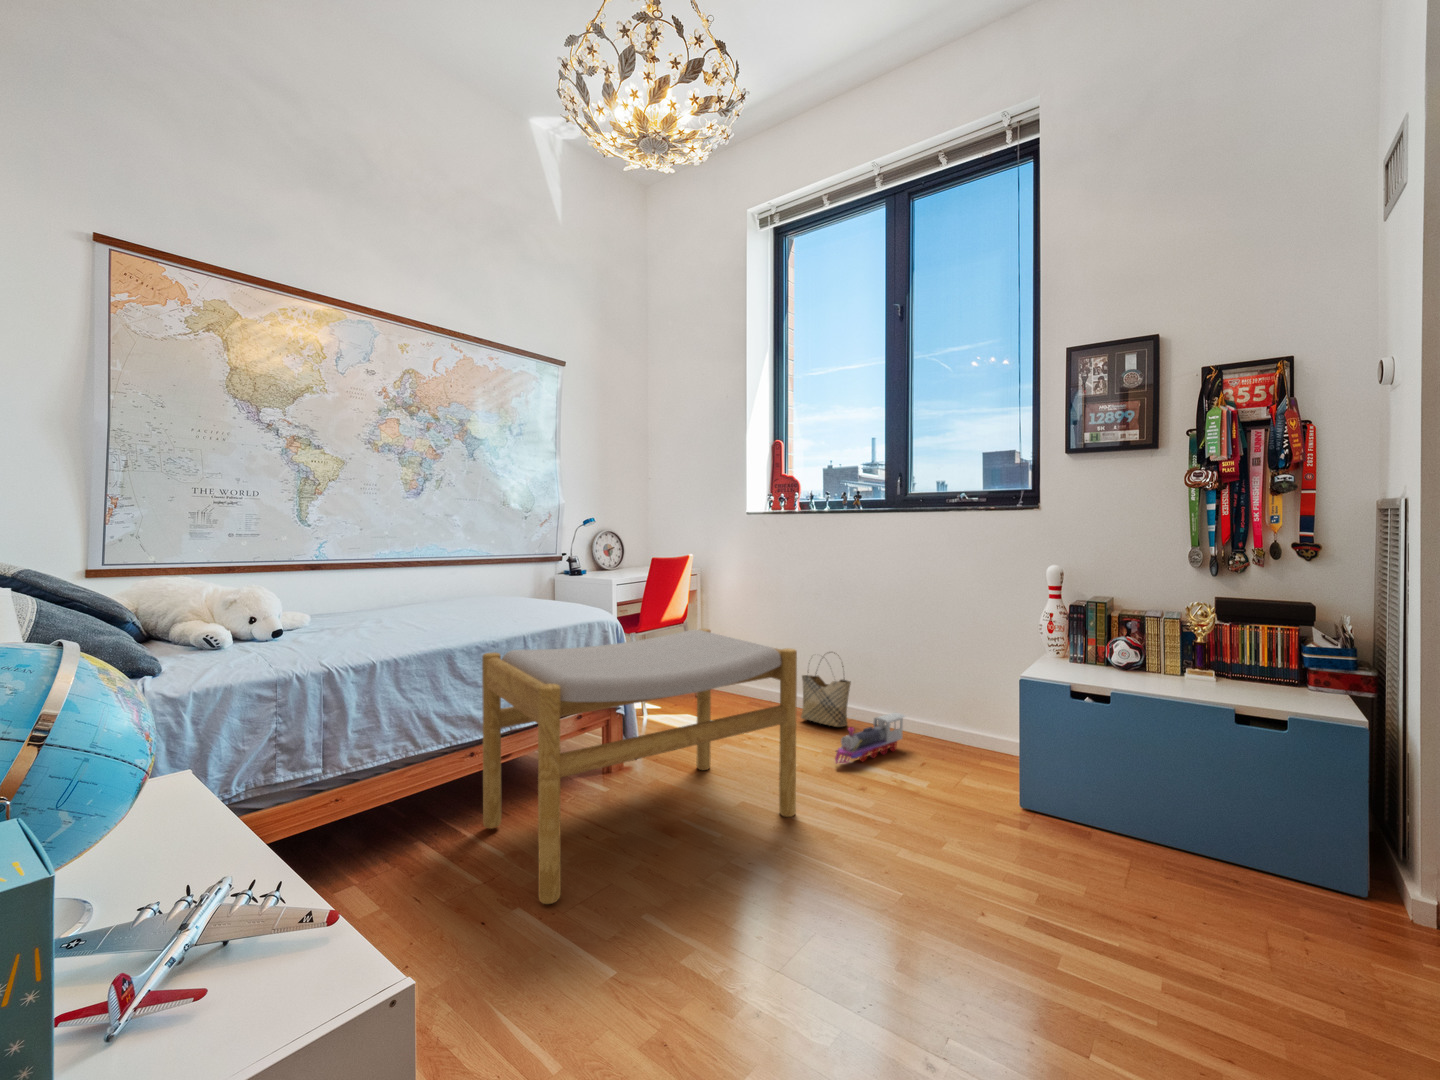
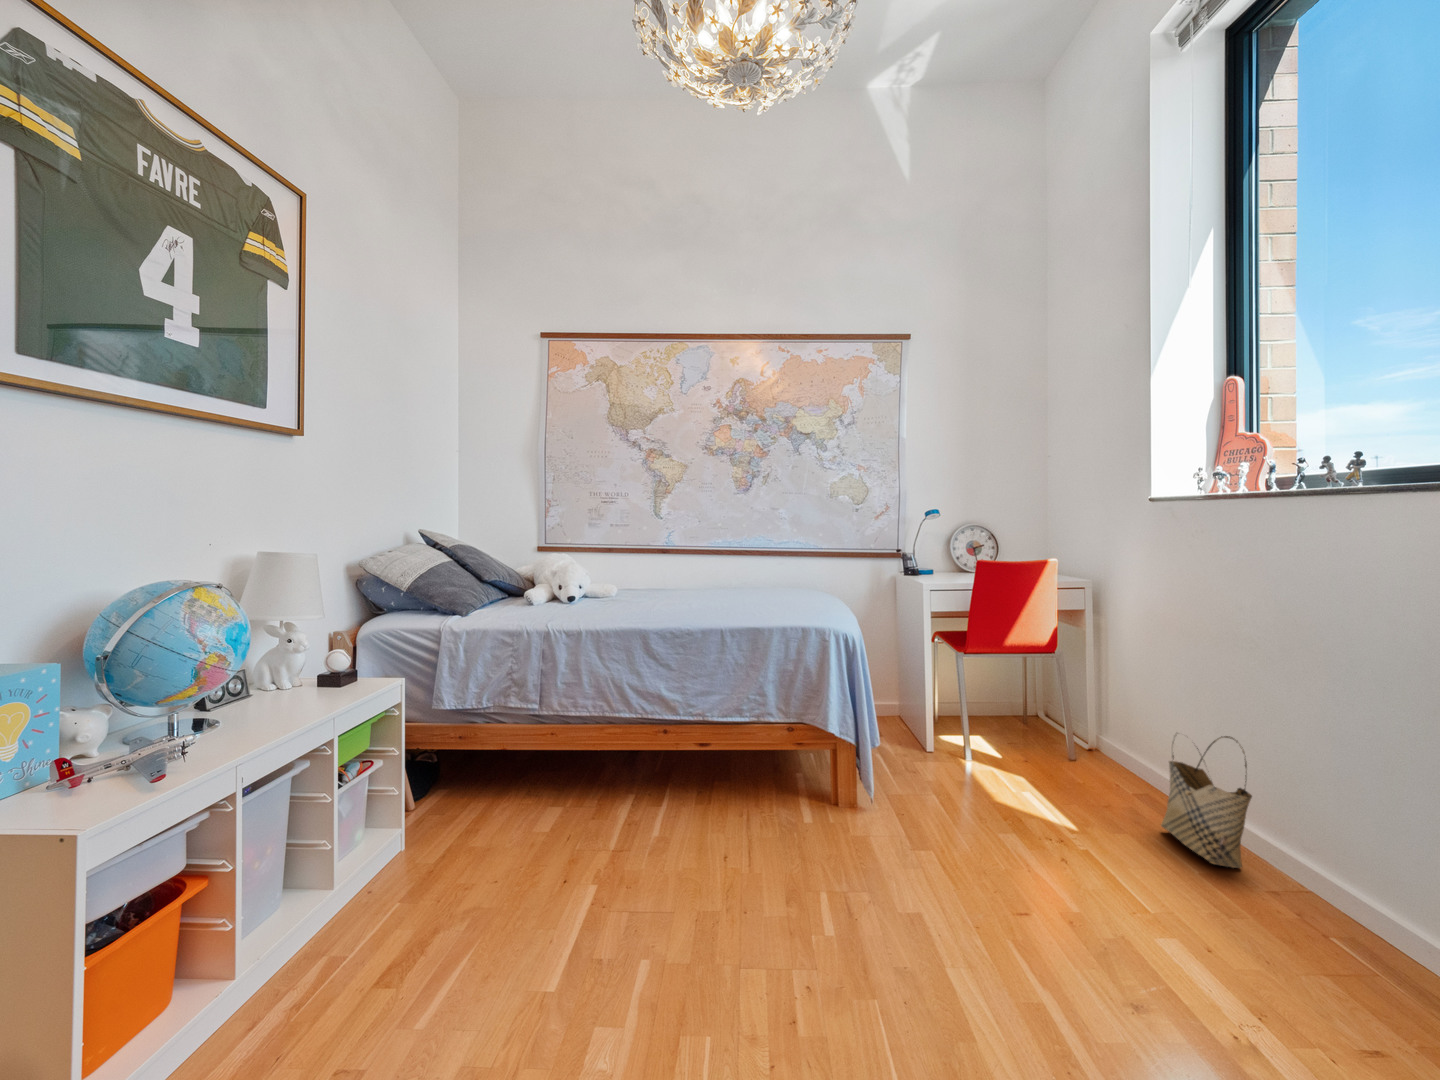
footstool: present [482,629,797,904] -> none [603,641,951,942]
toy train: present [835,713,905,763] -> none [1103,863,1316,947]

